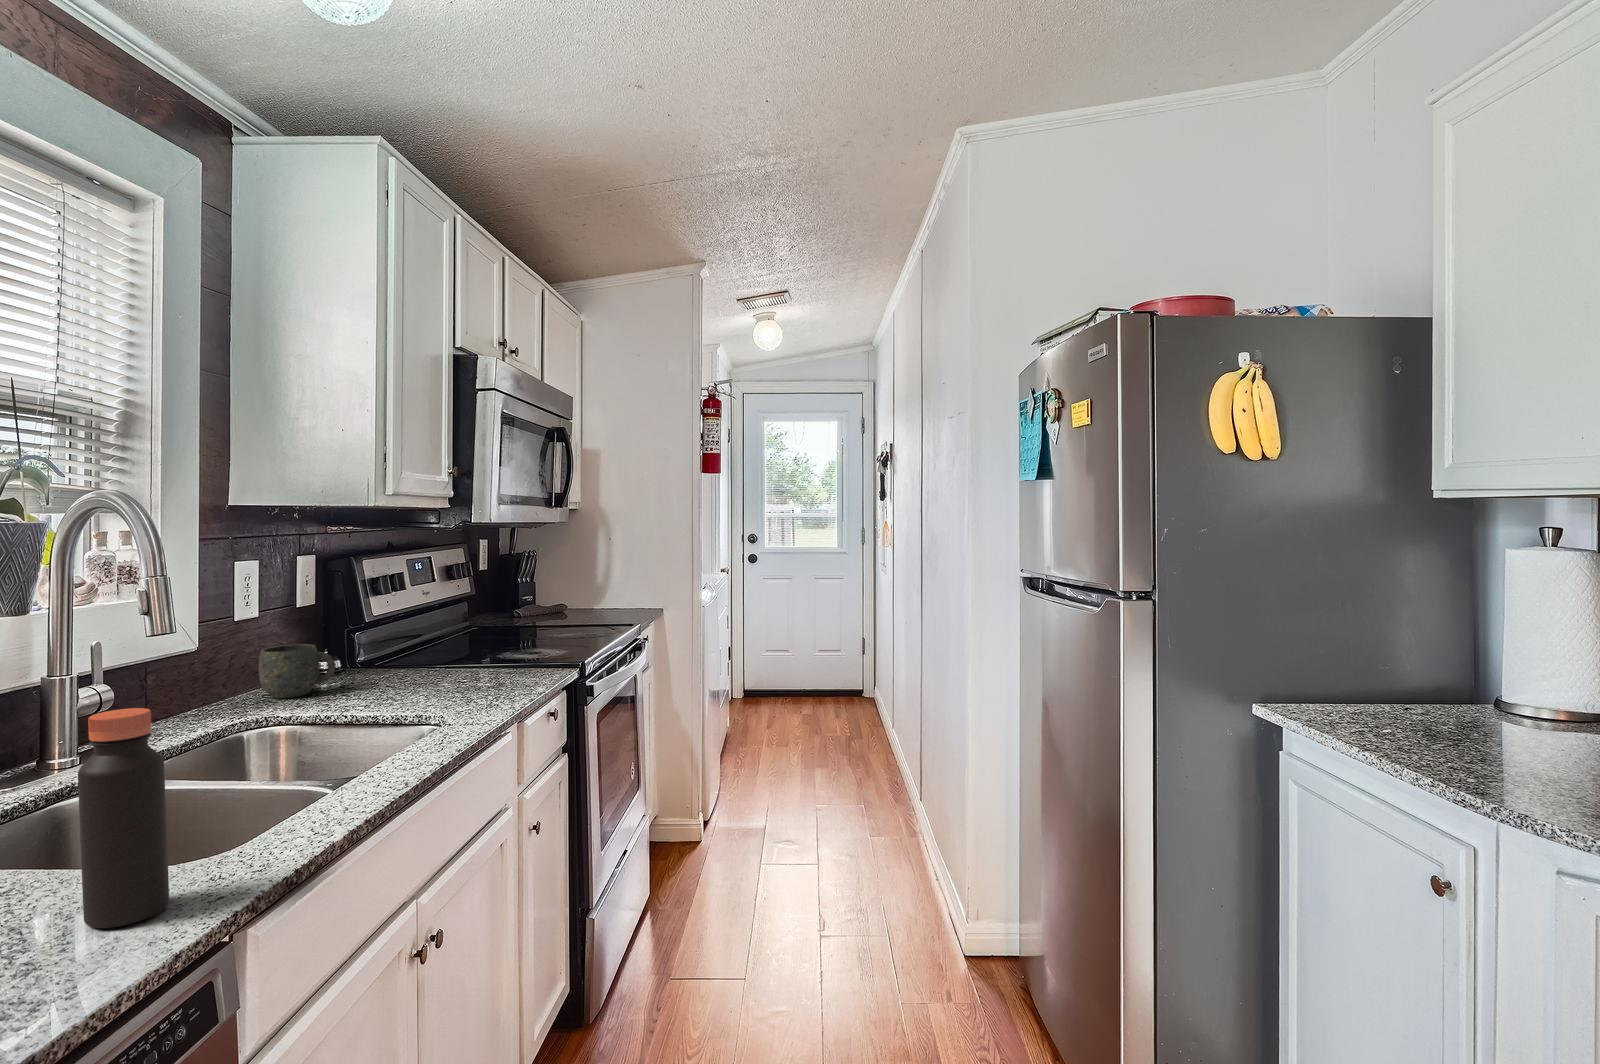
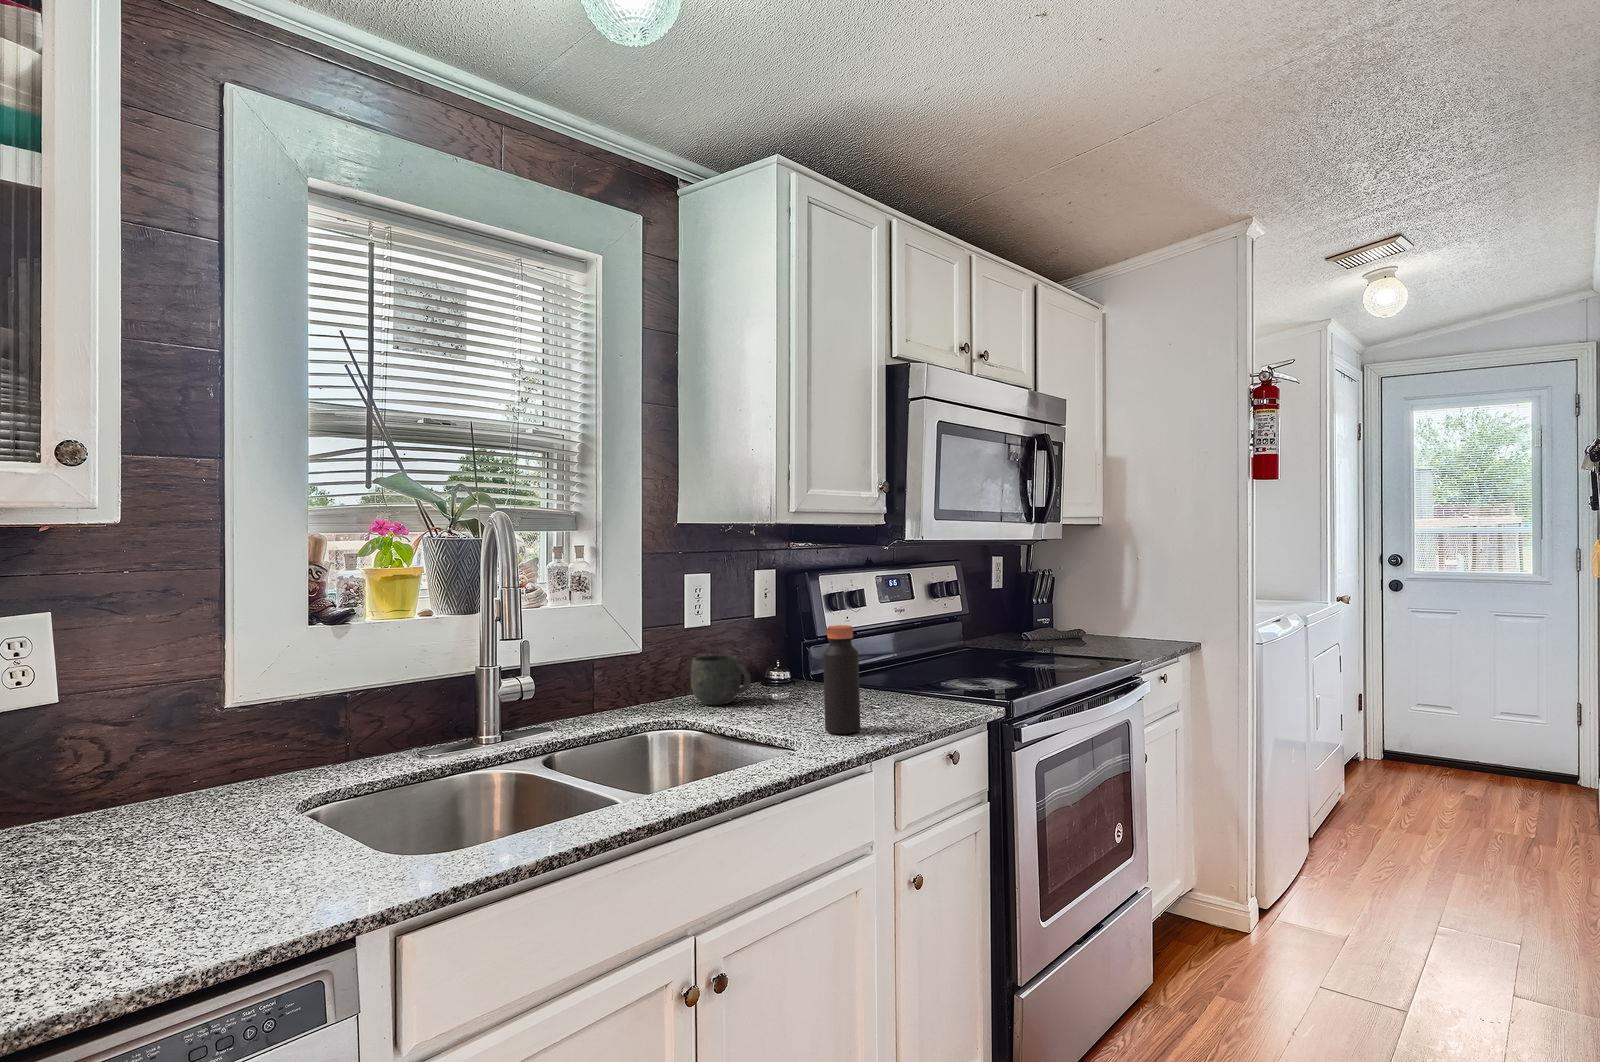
bottle: present [78,708,169,928] -> present [823,625,860,734]

